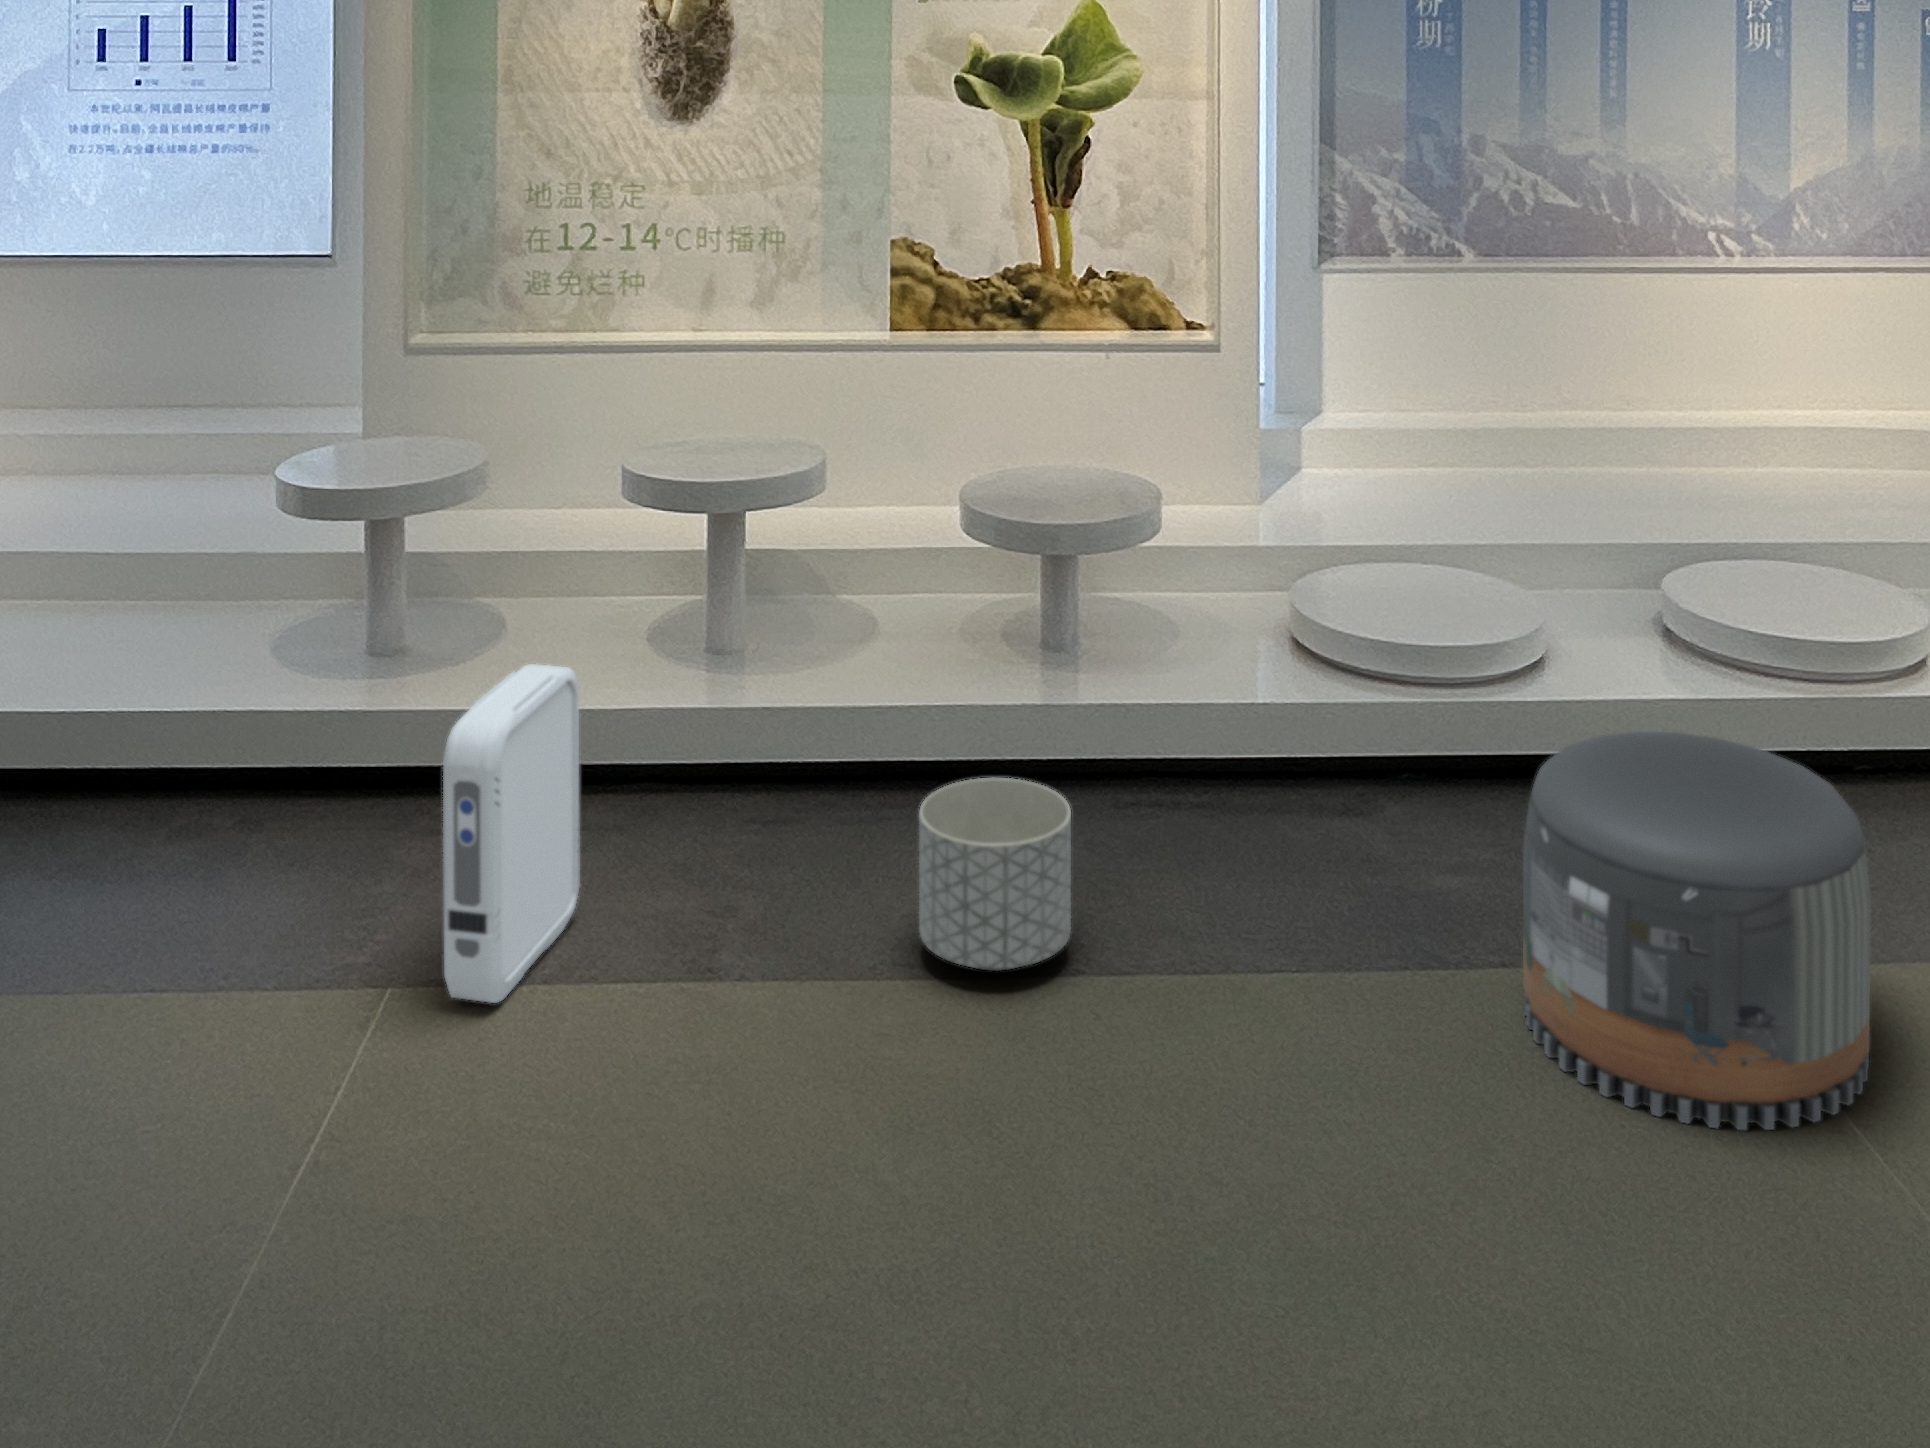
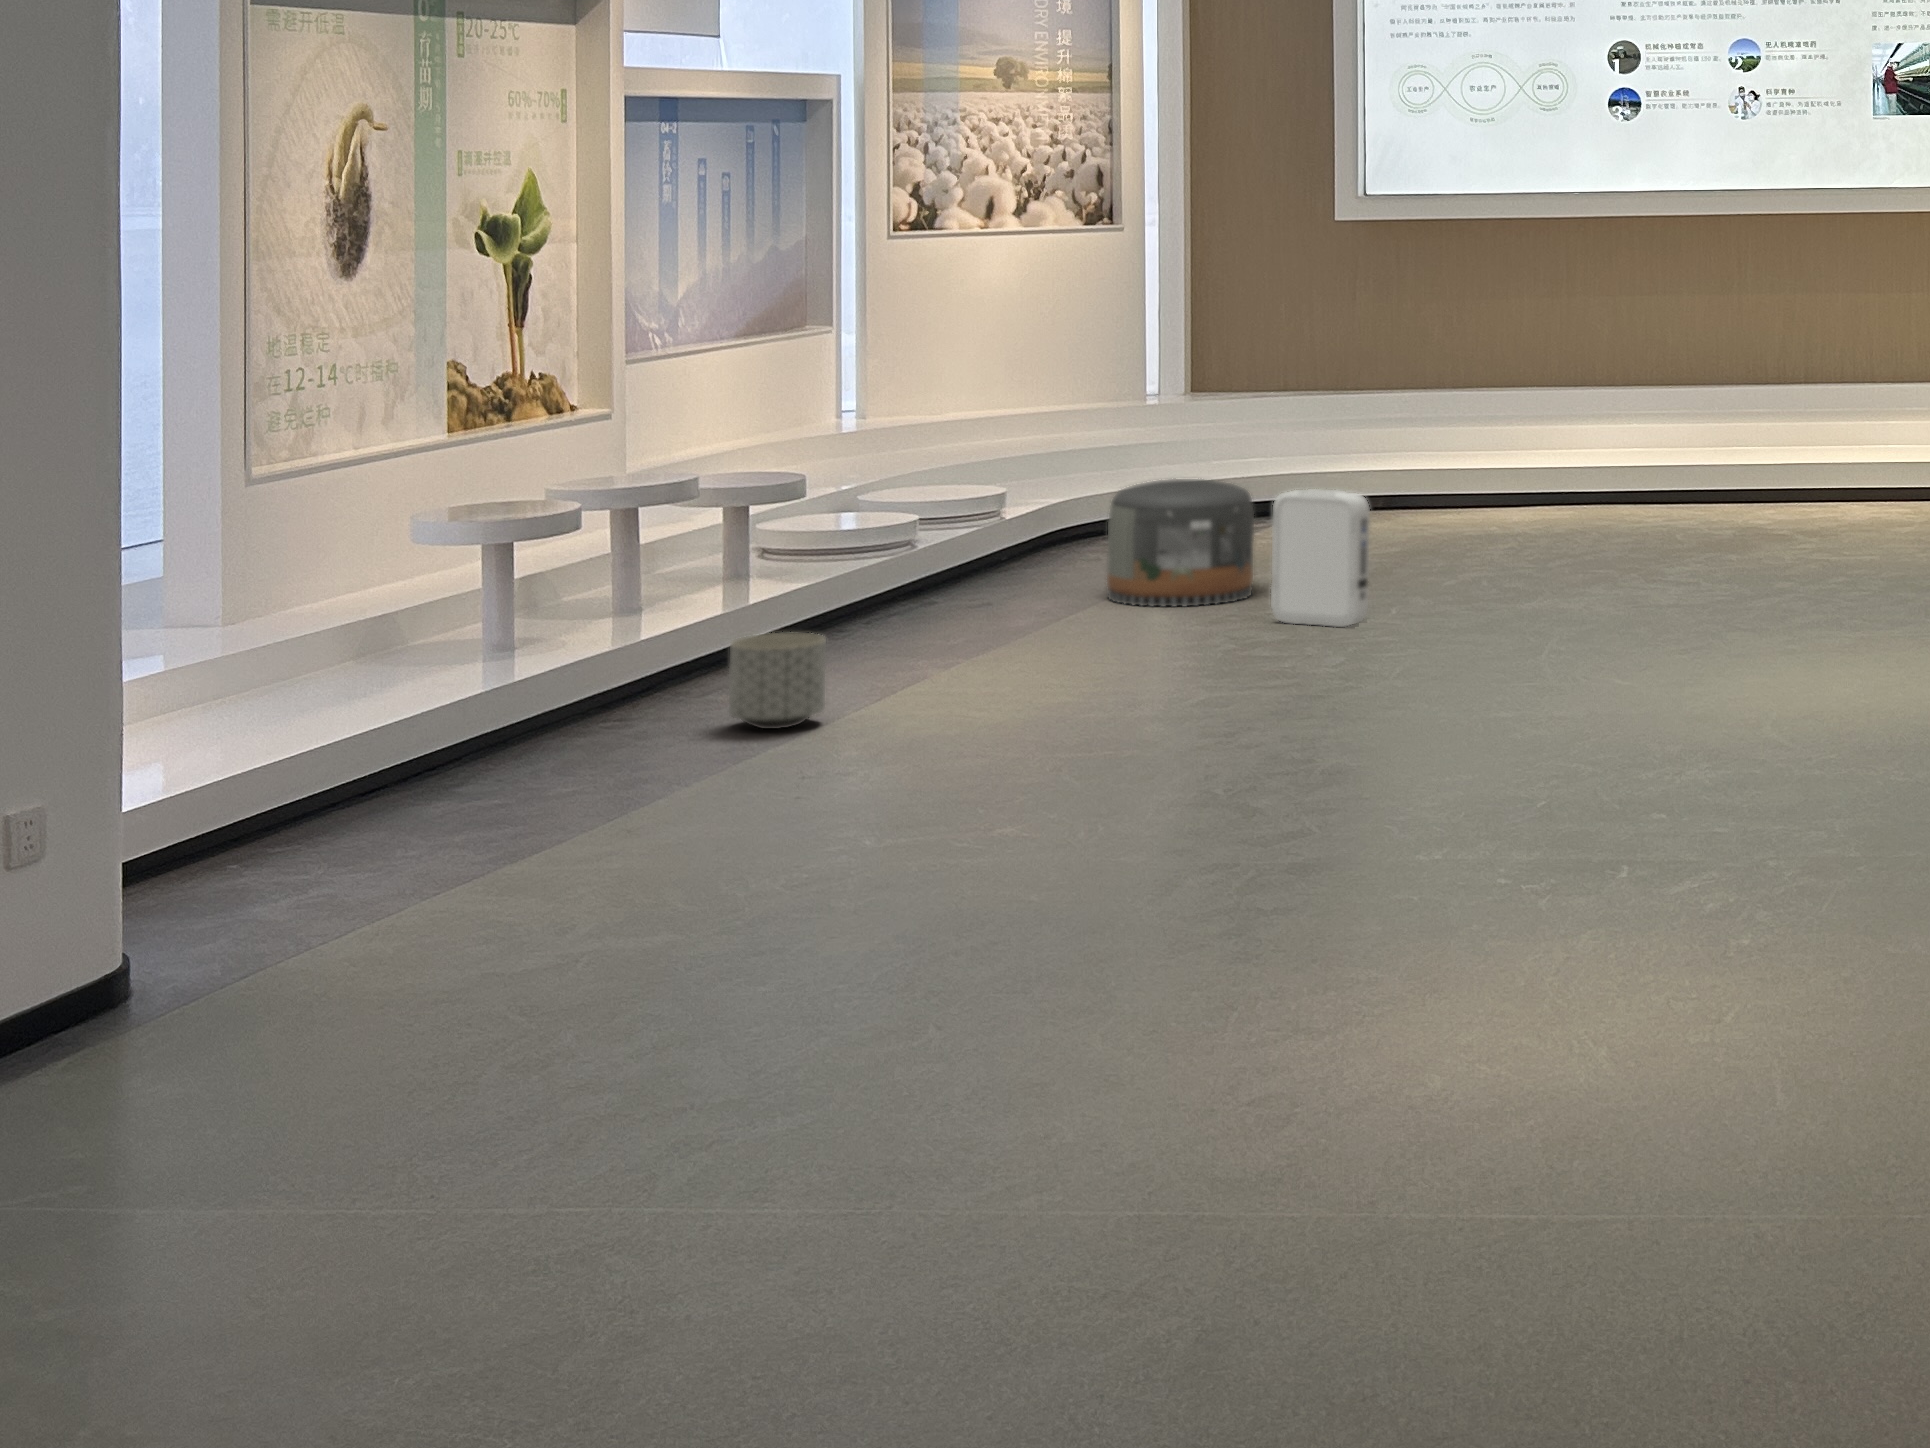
air purifier: present [443,664,580,1003] -> present [1271,489,1370,627]
planter: present [919,778,1071,971] -> present [729,633,826,729]

